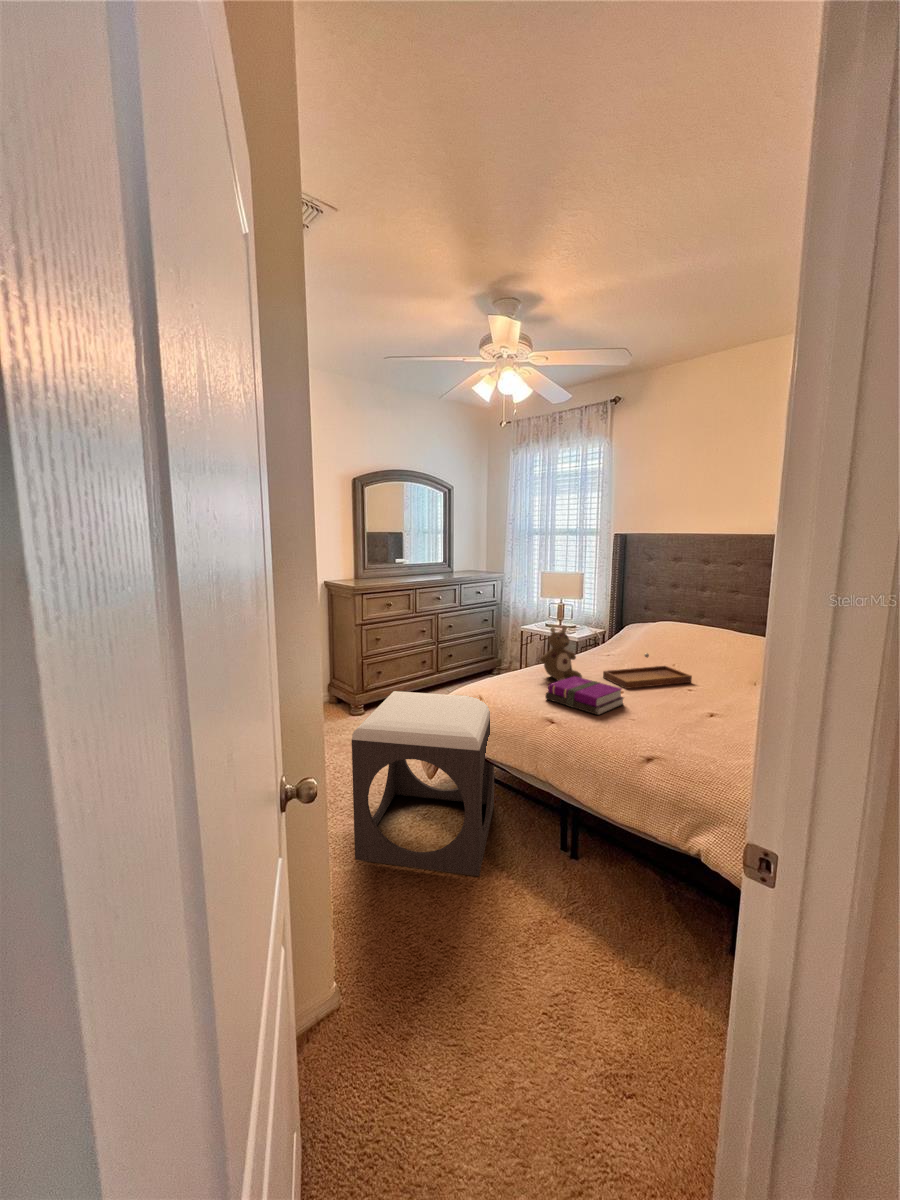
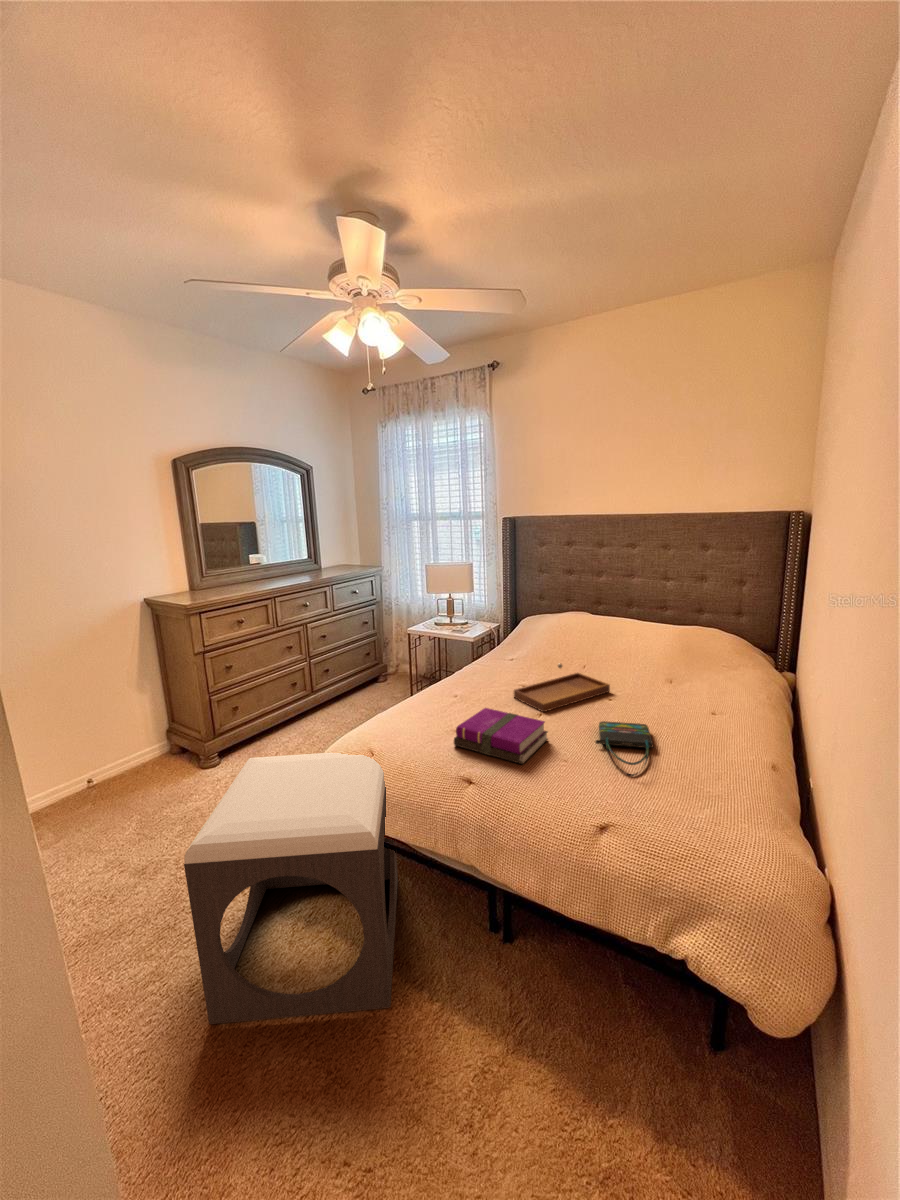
stuffed bear: present [539,627,582,681] -> none [439,643,492,715]
tote bag: none [664,697,718,733] -> present [596,721,656,776]

